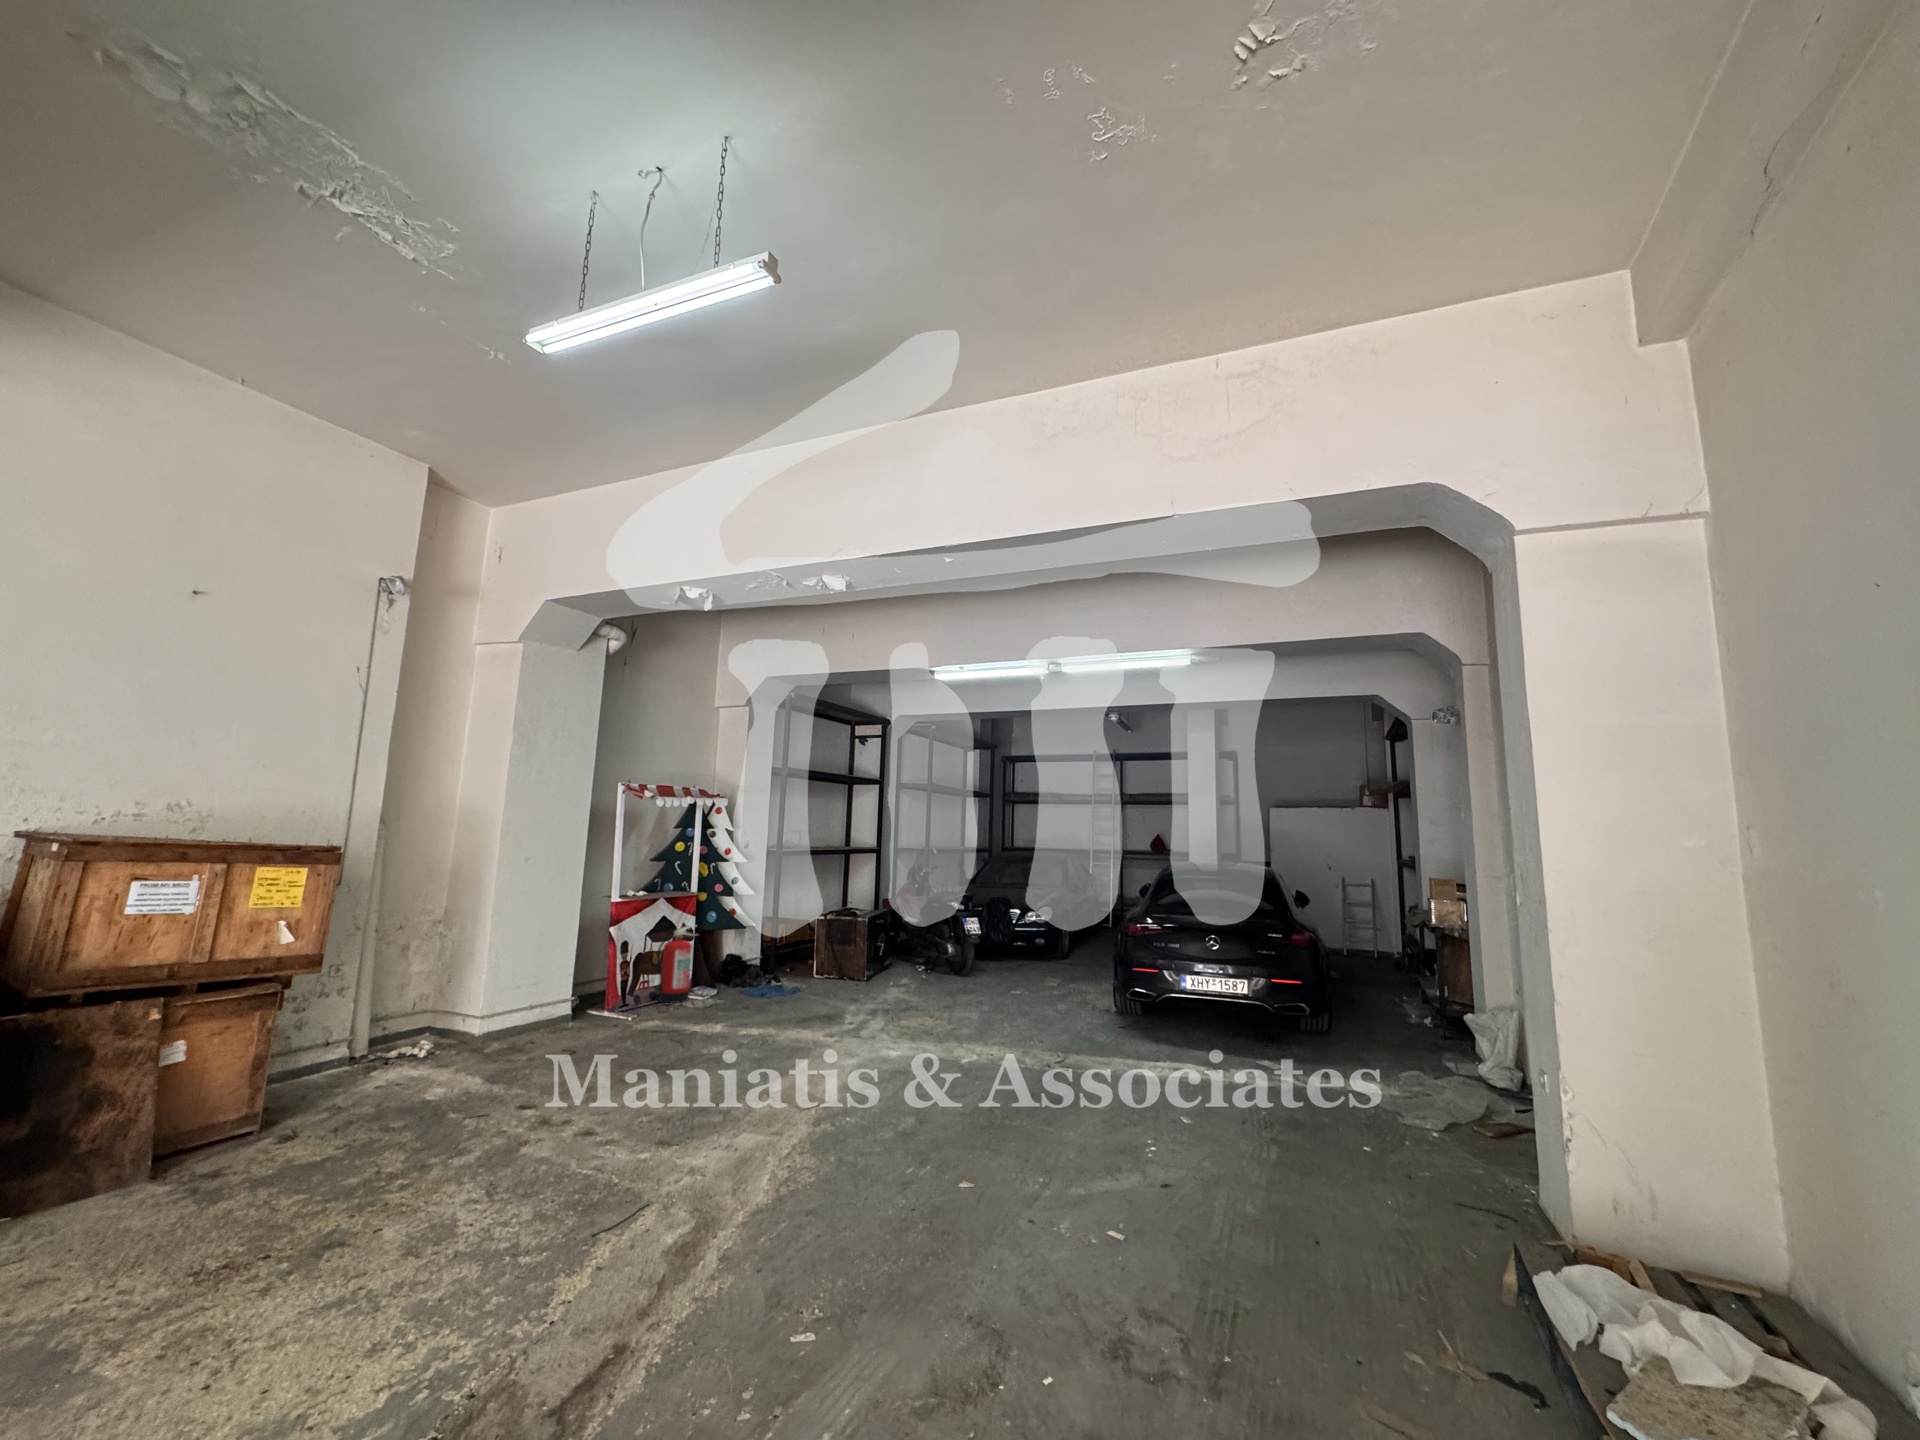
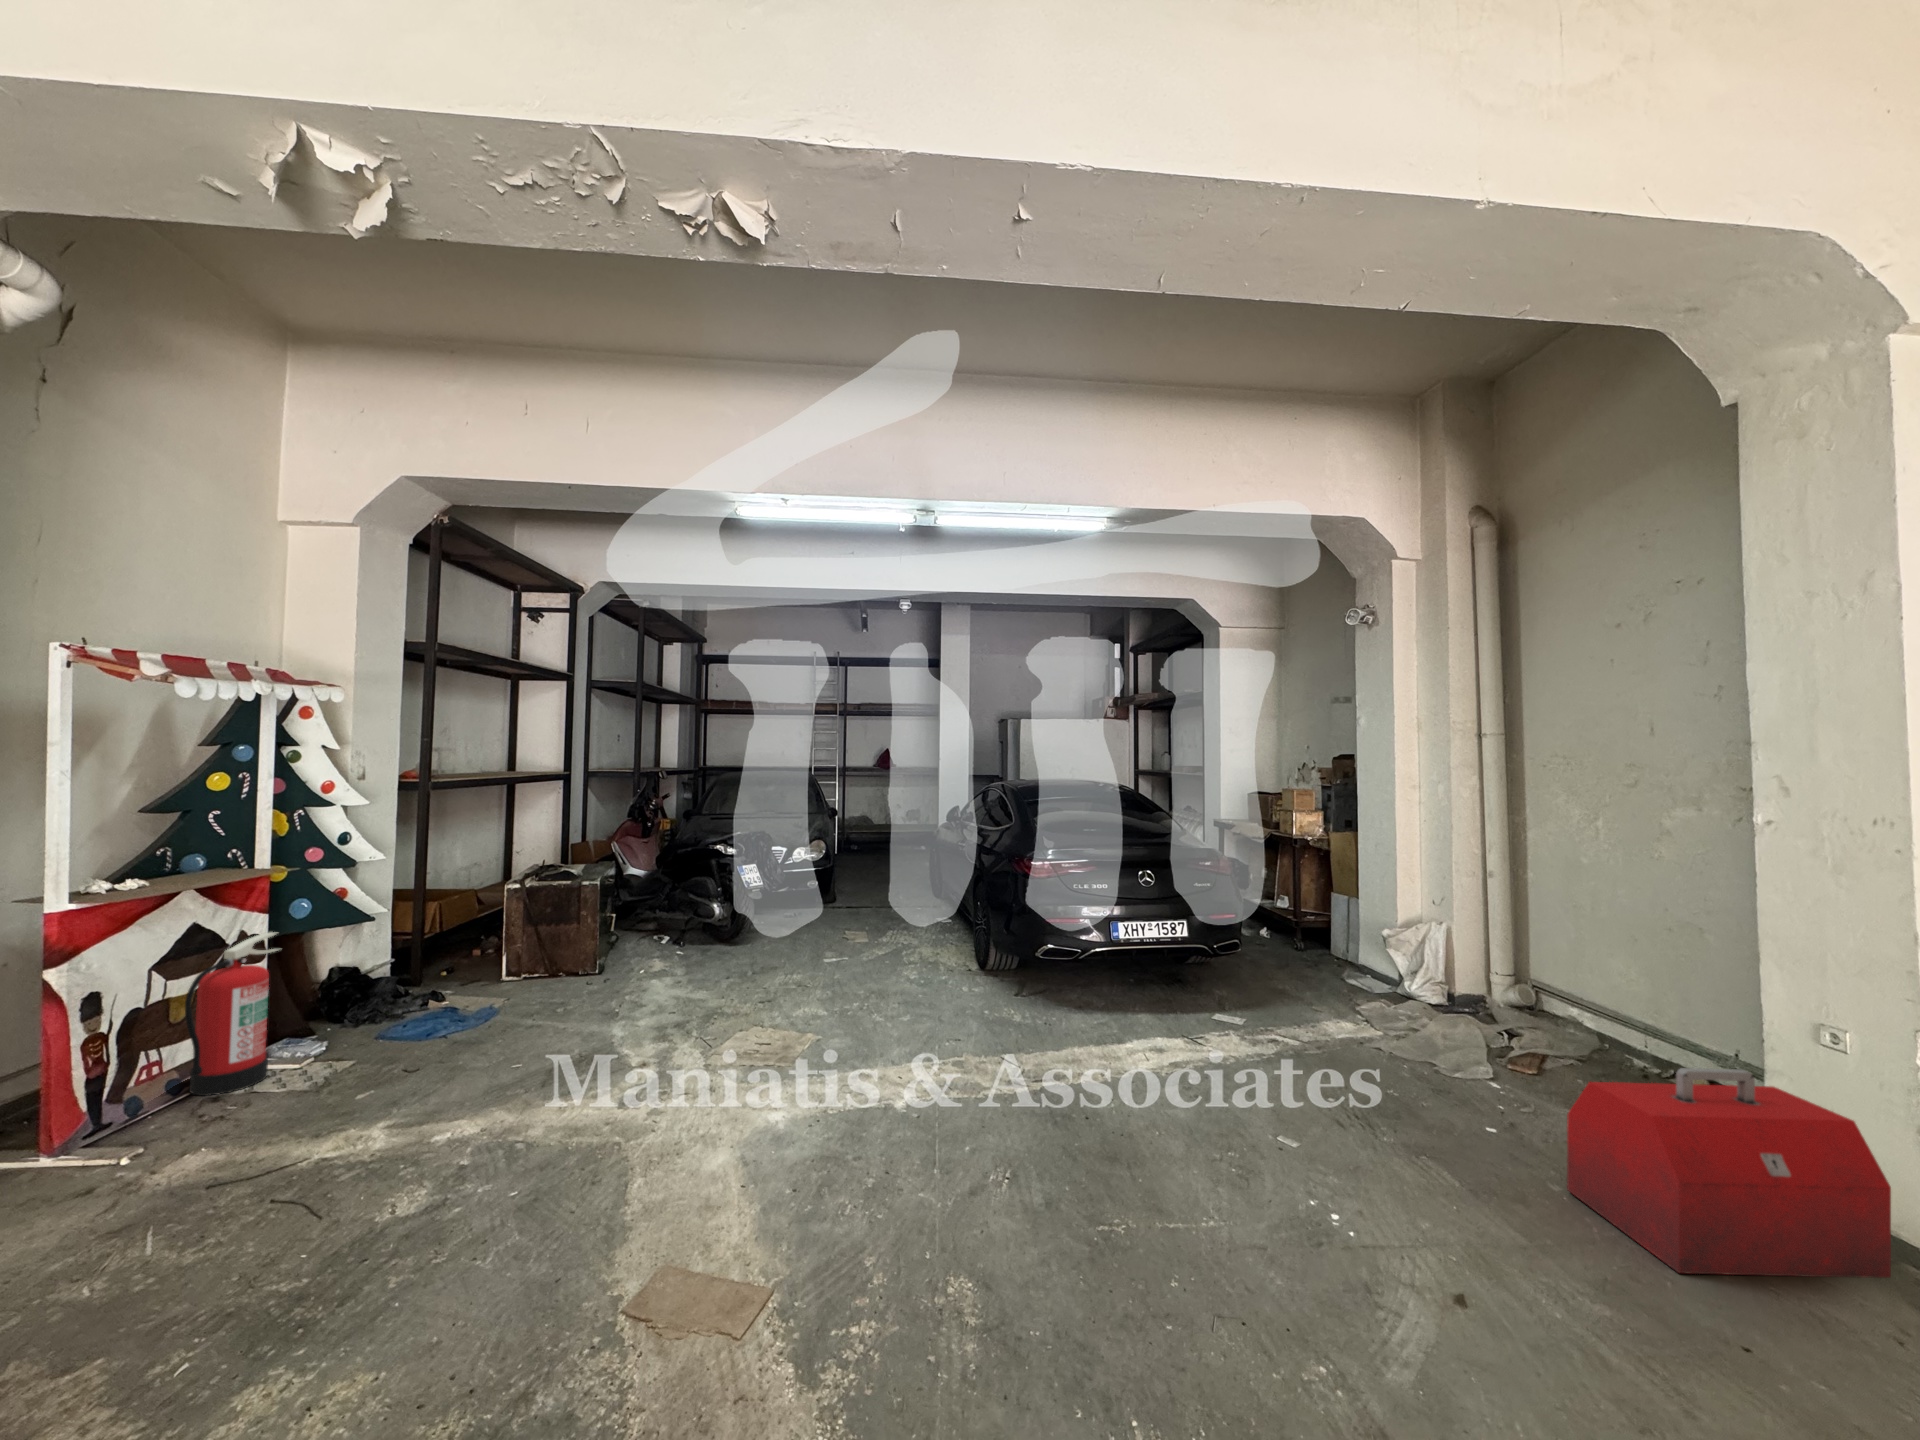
toolbox: none [1356,1085,1552,1273] -> present [1567,1068,1891,1278]

